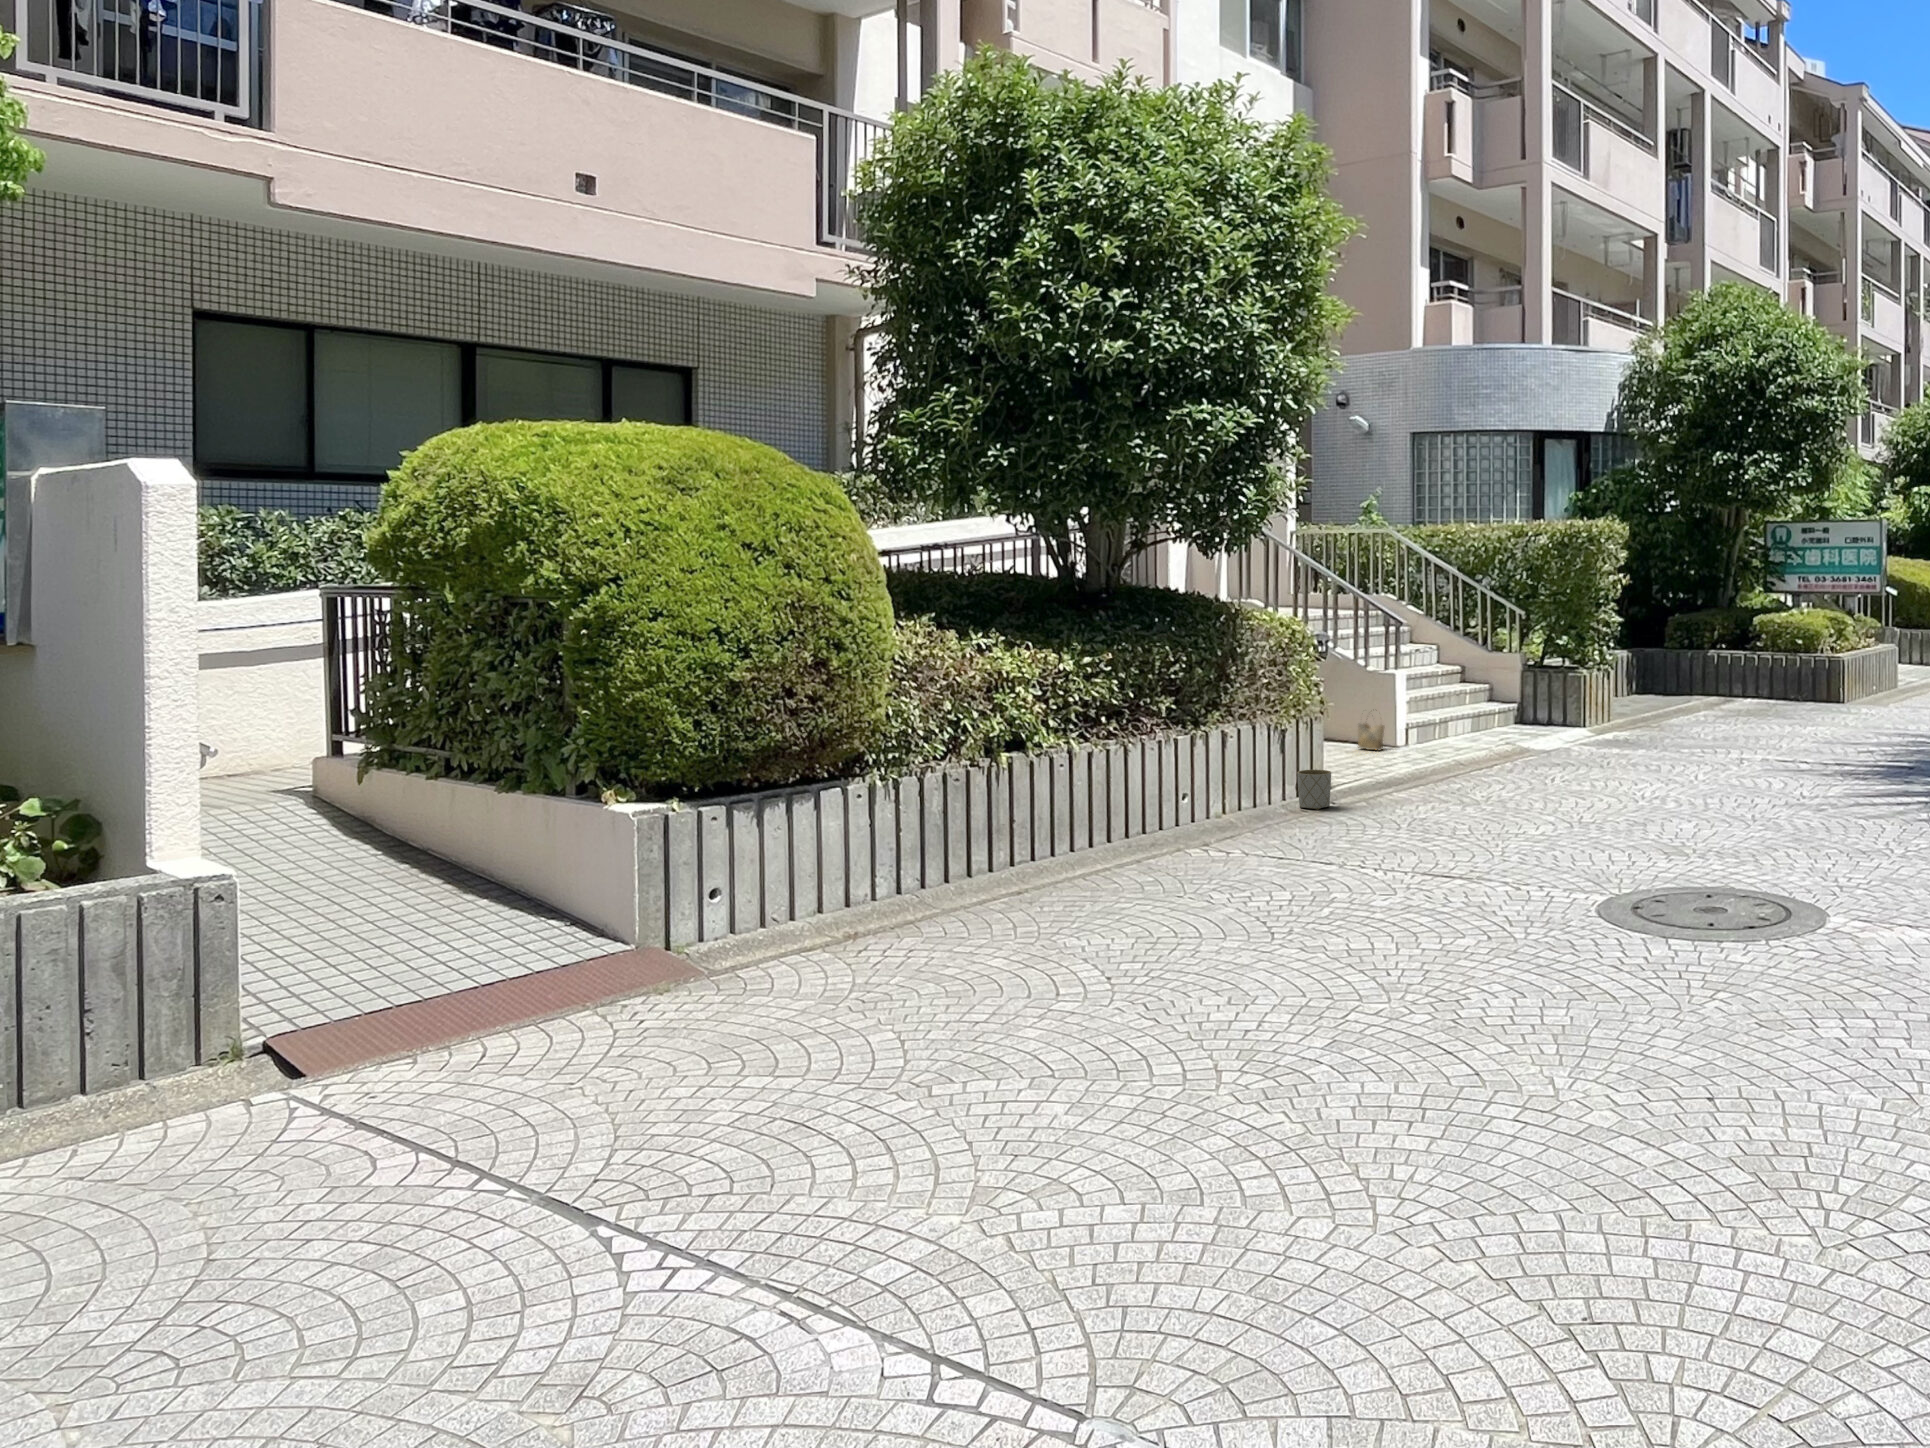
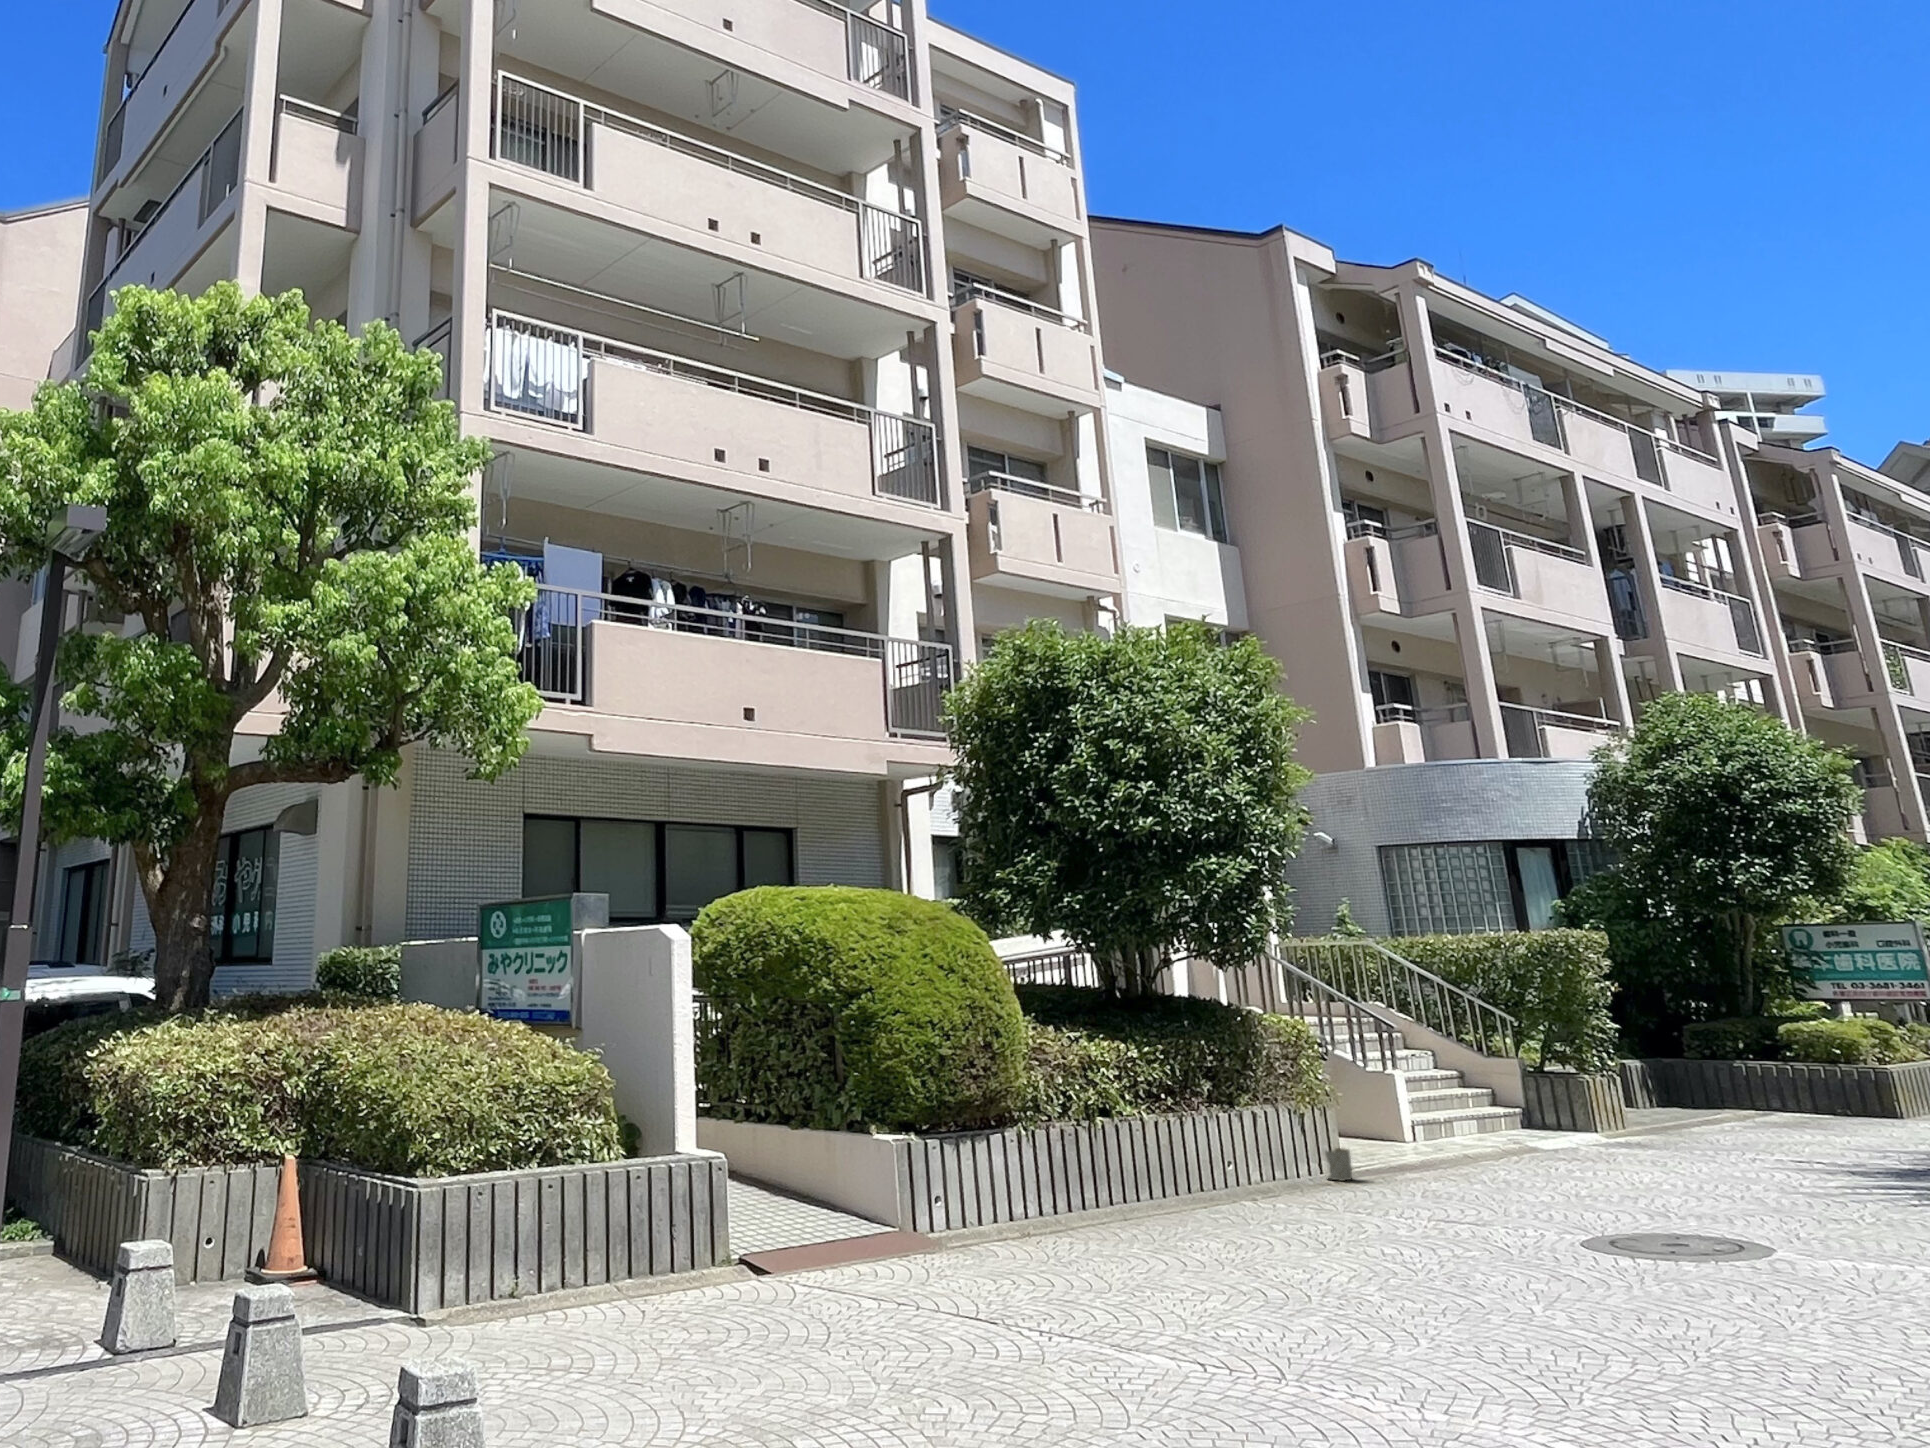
woven basket: present [1358,723,1384,750] -> none [1367,1105,1395,1143]

